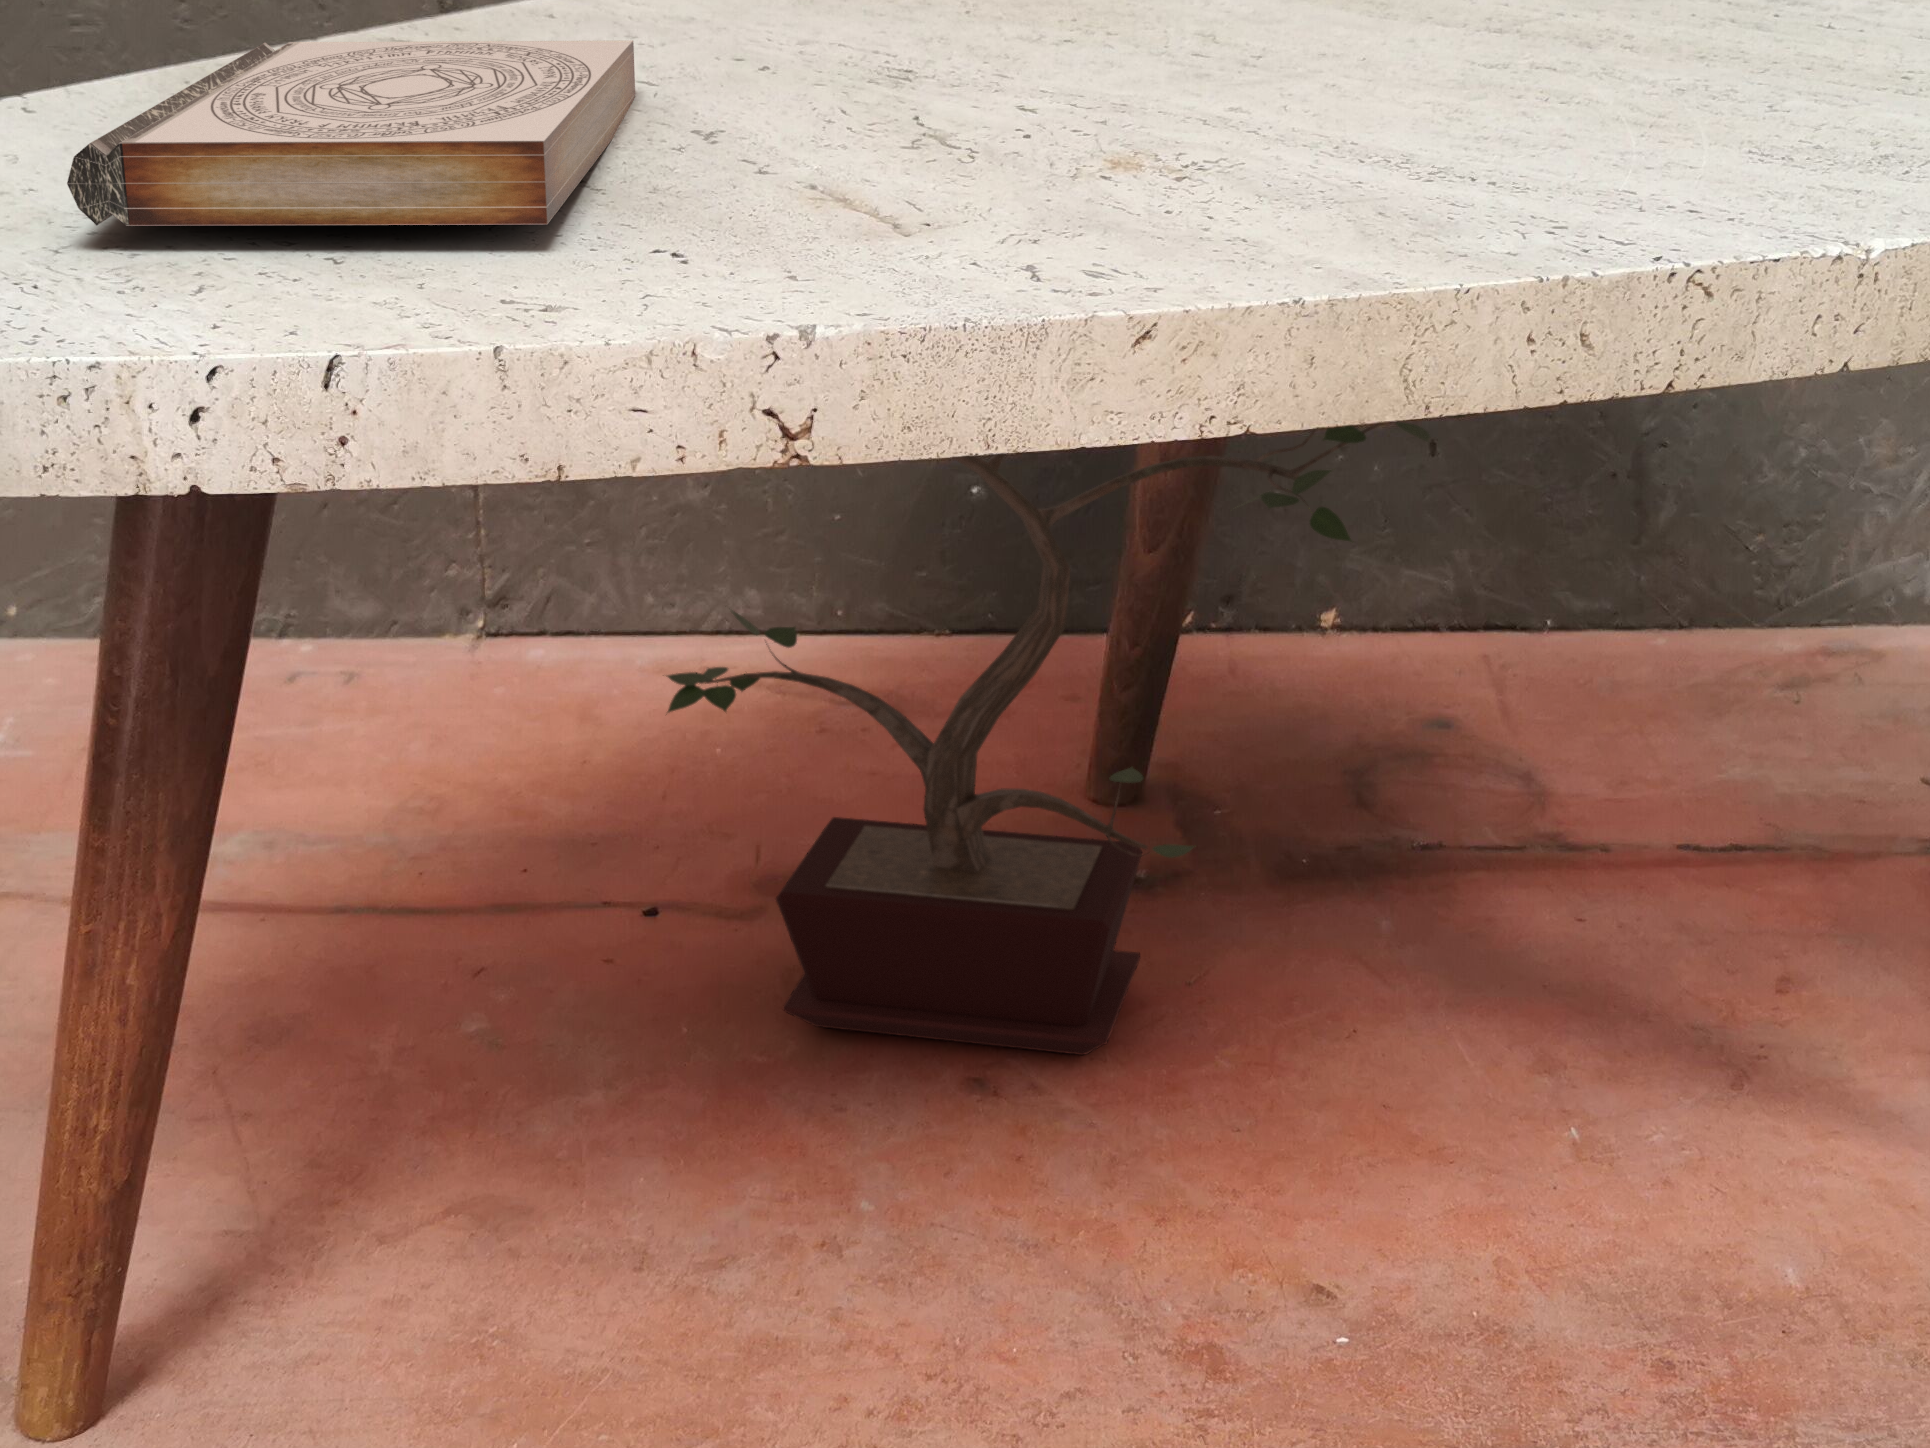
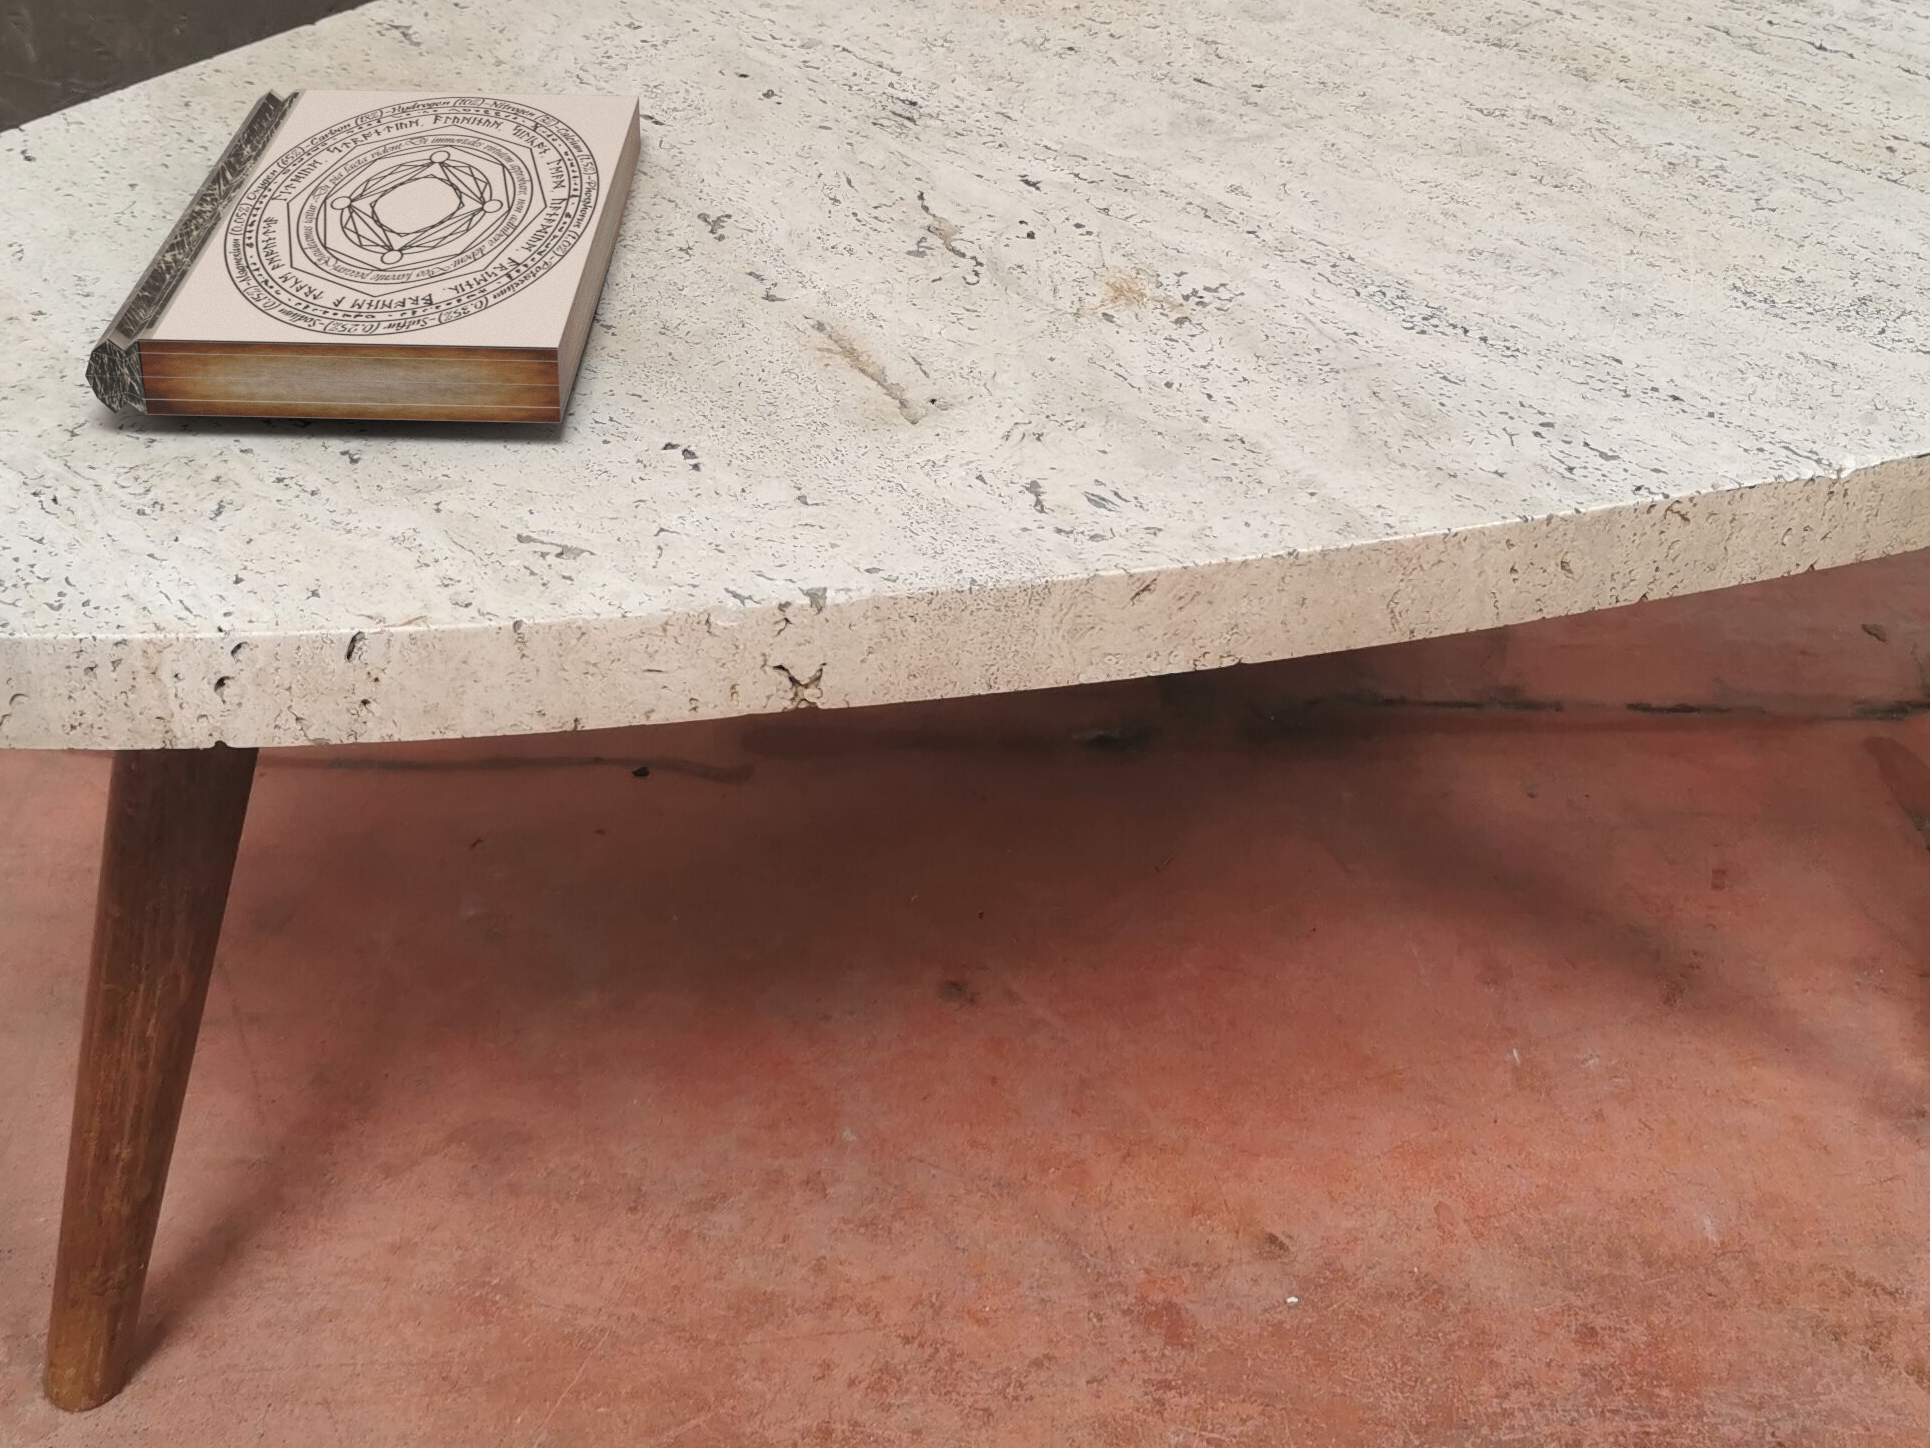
potted plant: present [667,415,1465,1055] -> none [631,93,1472,955]

